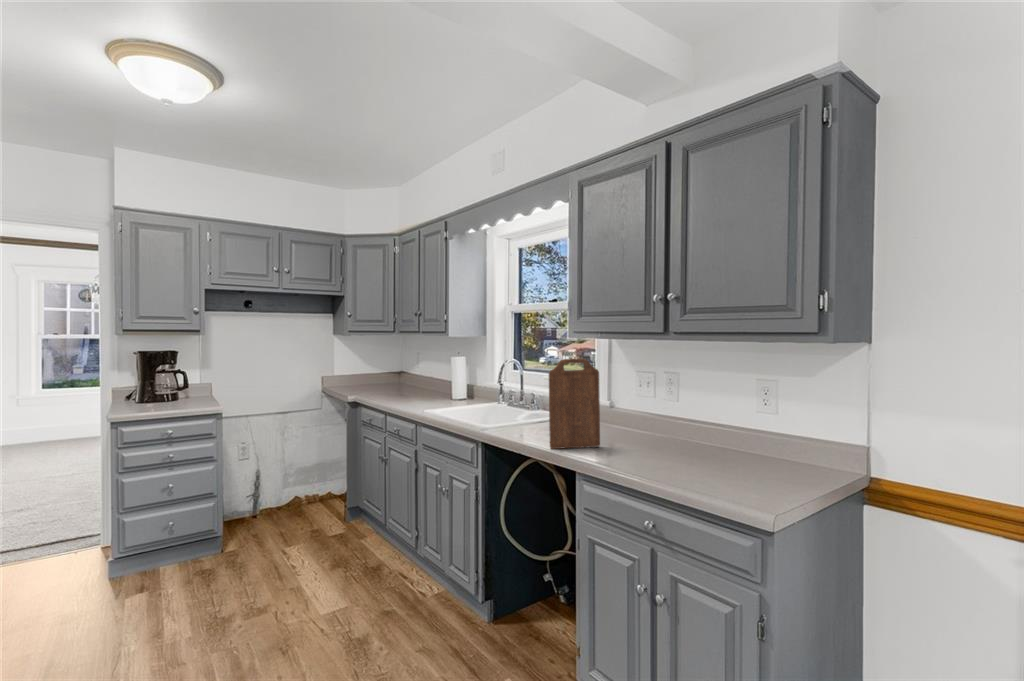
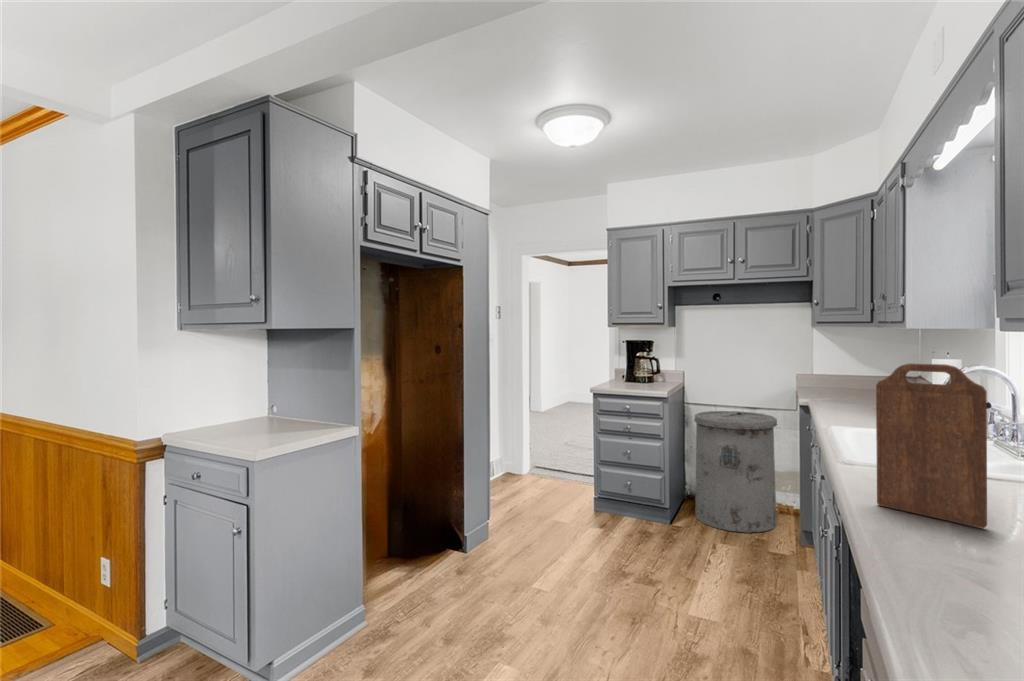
trash can: none [236,417,318,537] -> present [694,411,777,533]

